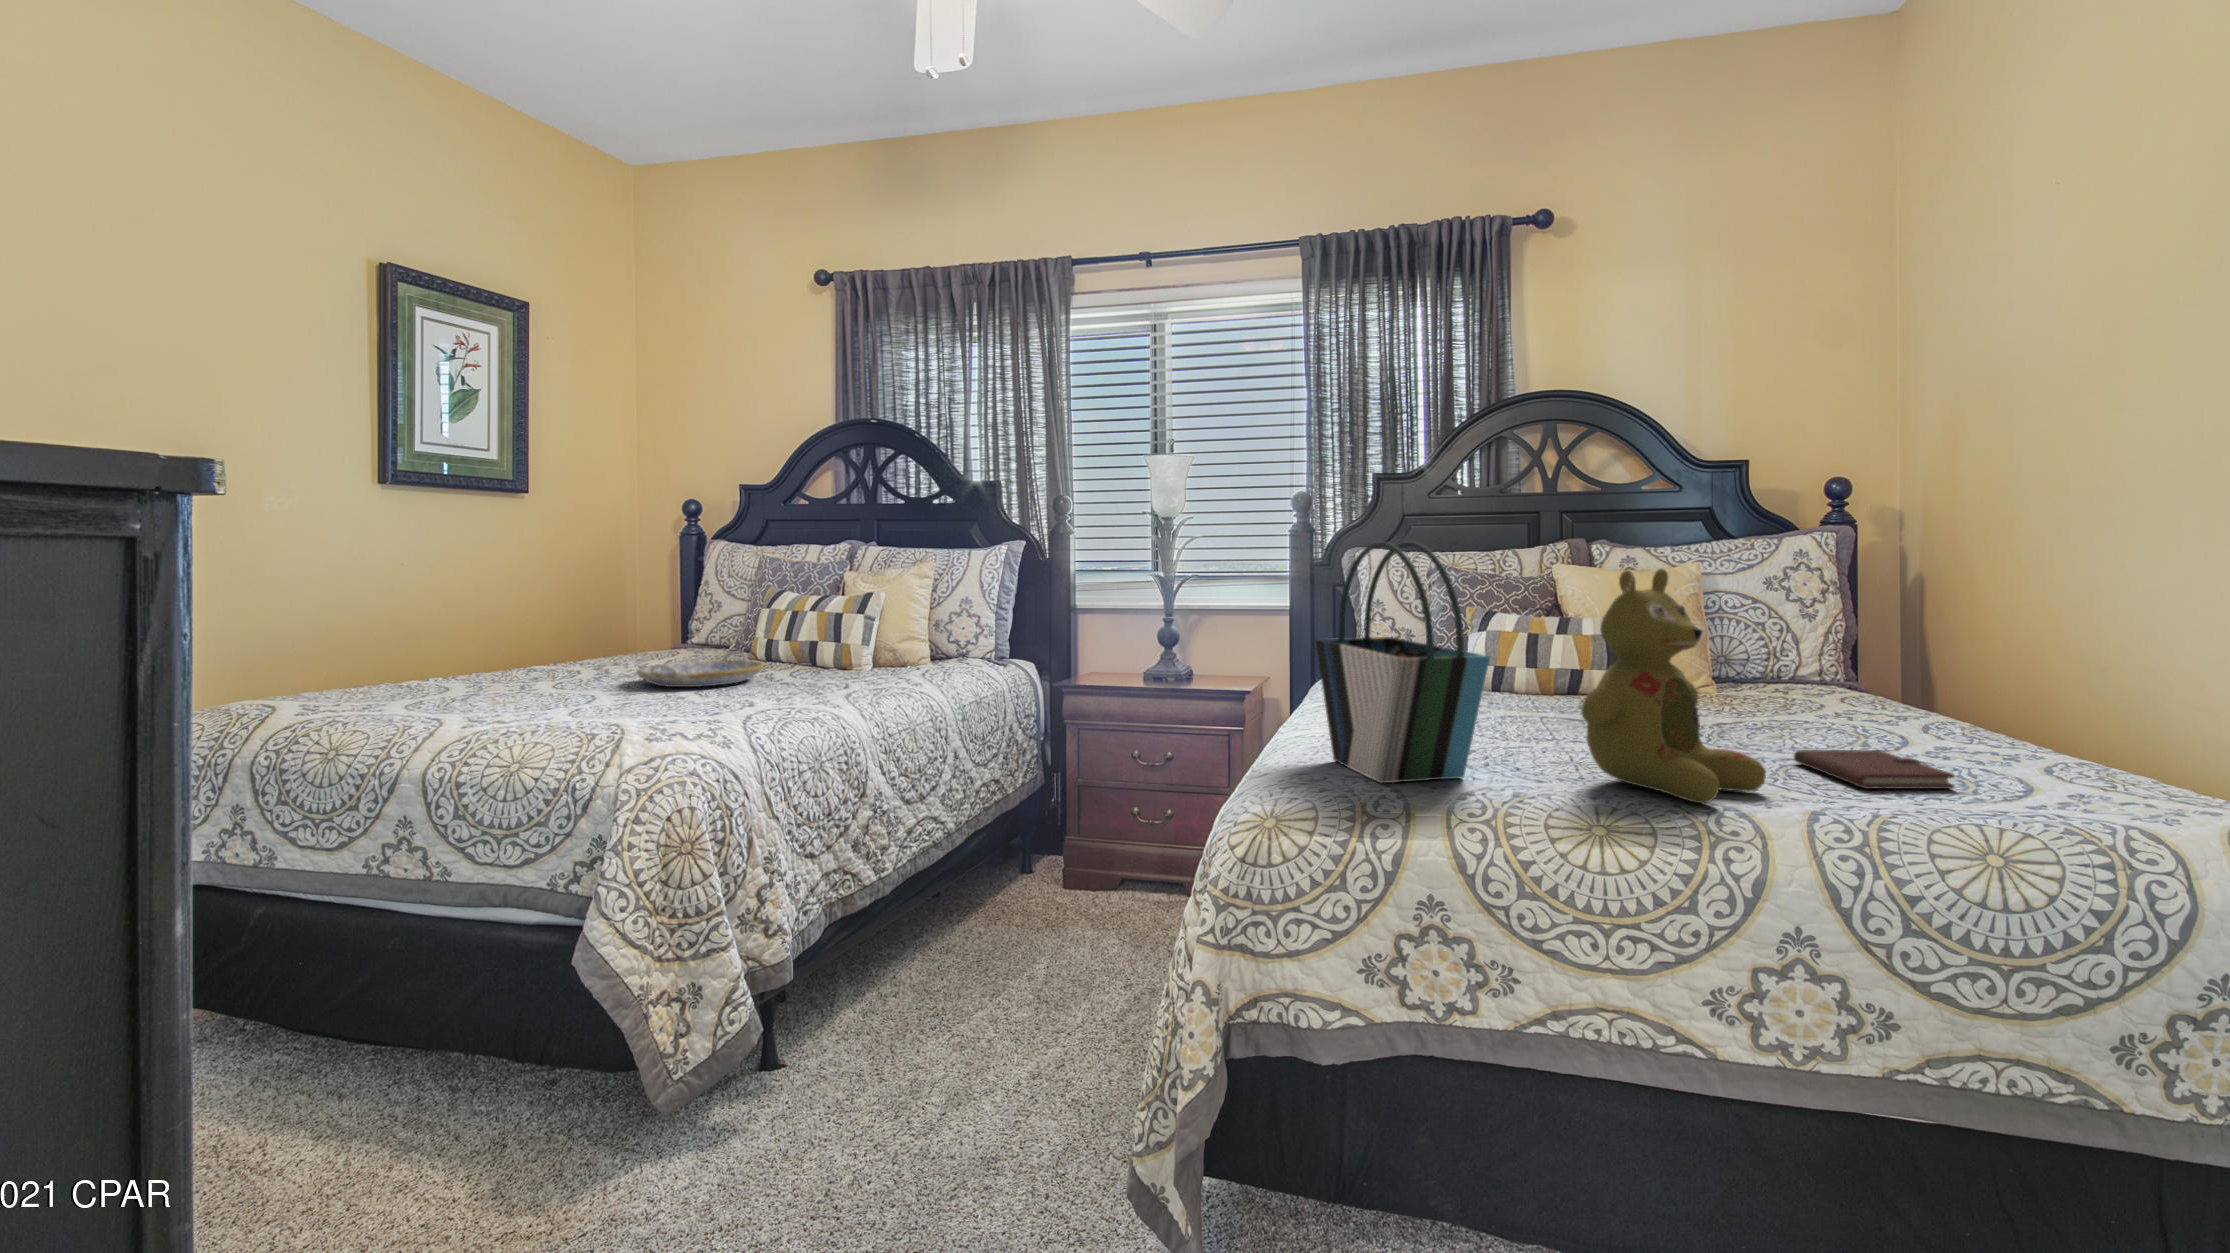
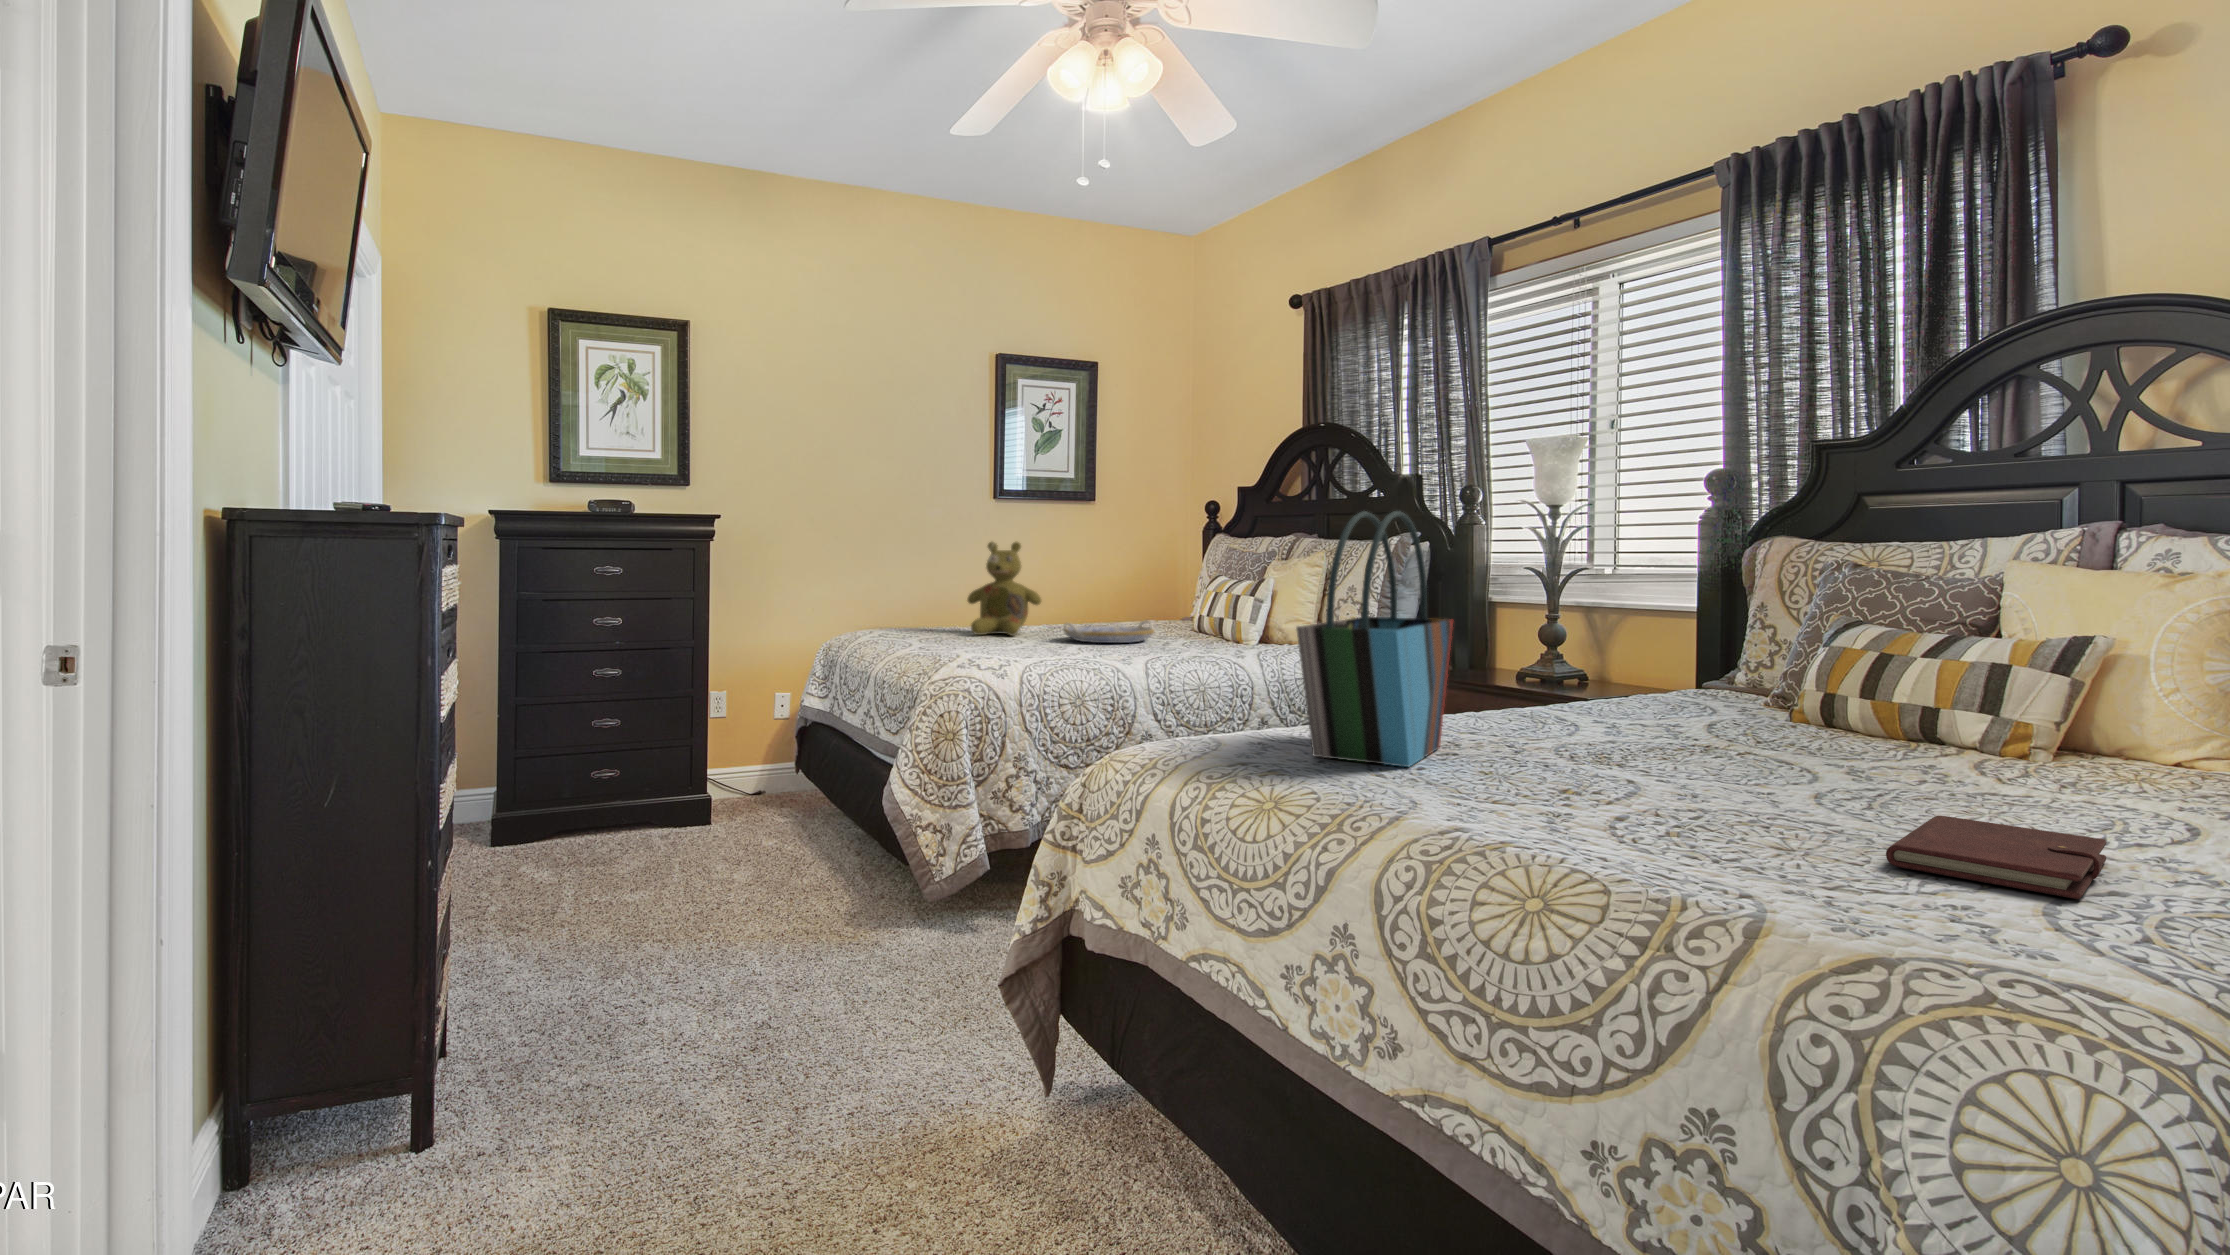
stuffed bear: present [1581,569,1766,803] -> present [967,542,1041,636]

